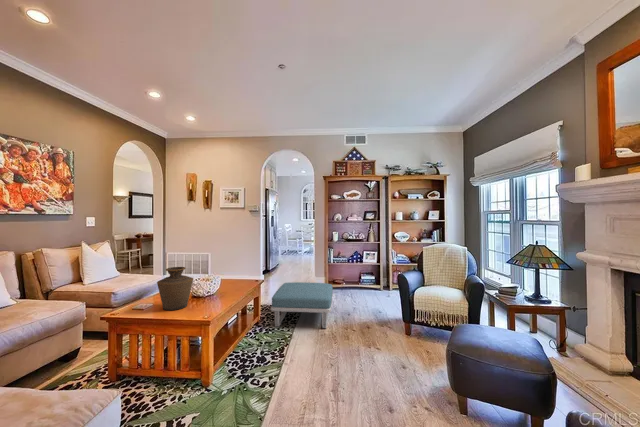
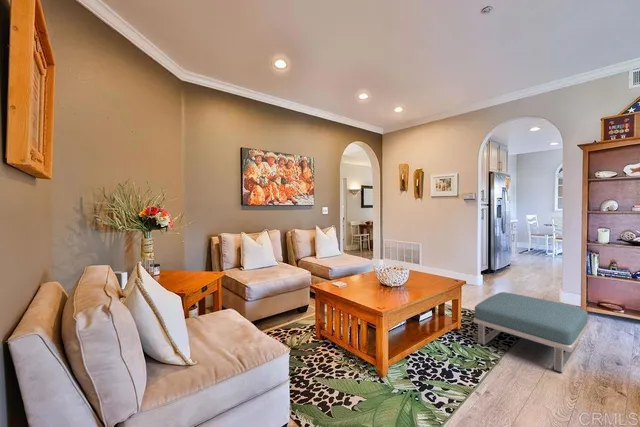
vase: present [157,267,193,310] -> none [347,254,377,294]

